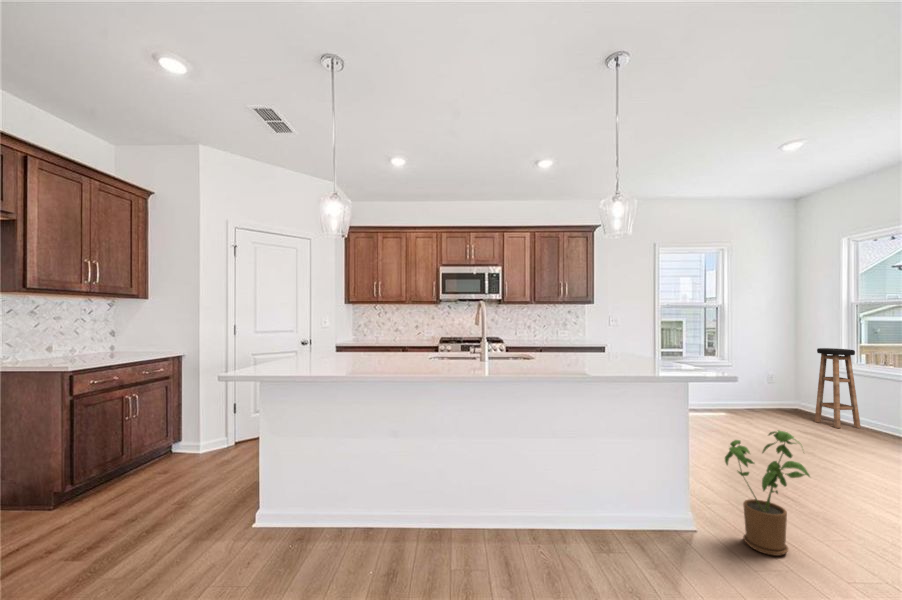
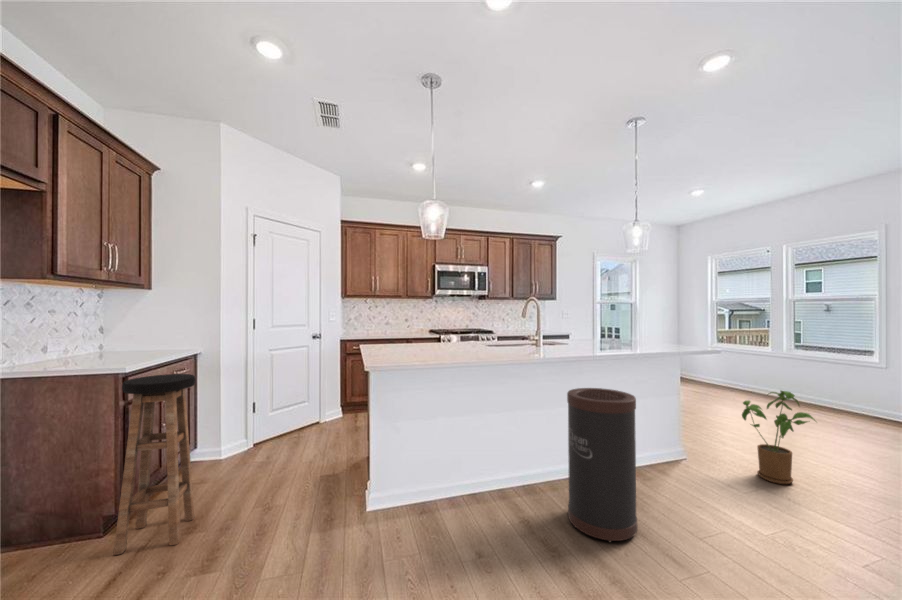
bar stool: present [815,348,861,428] -> present [113,374,195,555]
trash can: none [441,408,512,580] -> present [567,388,637,542]

